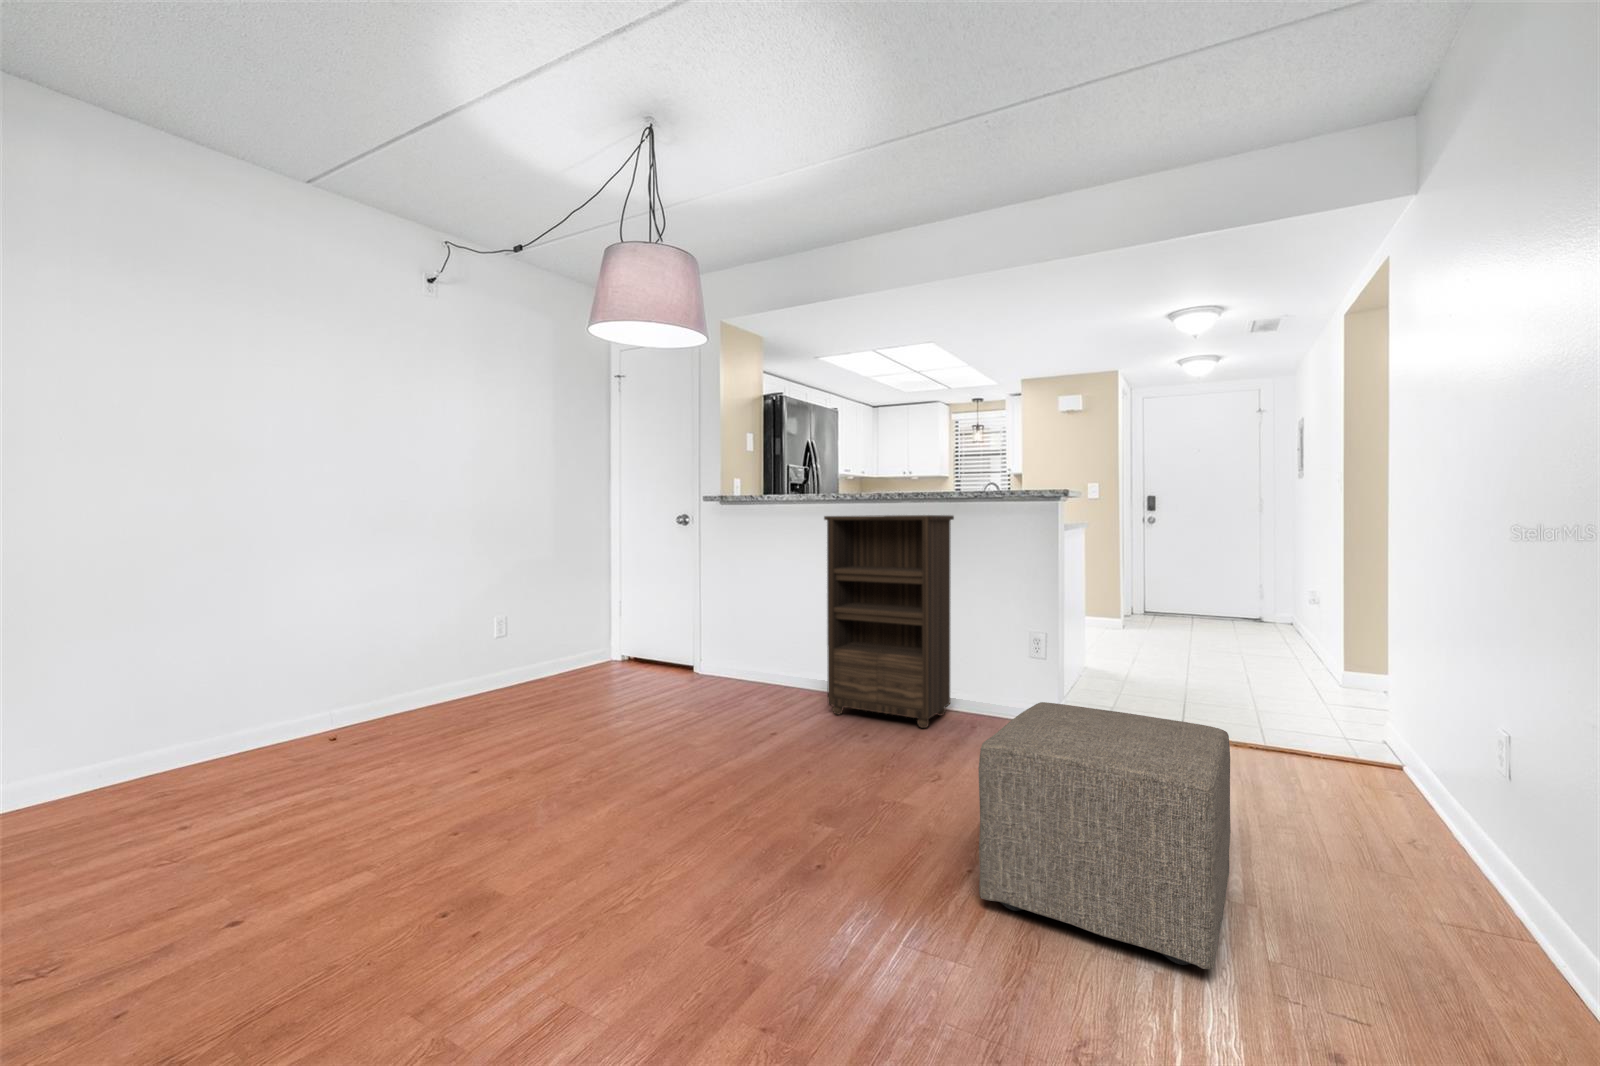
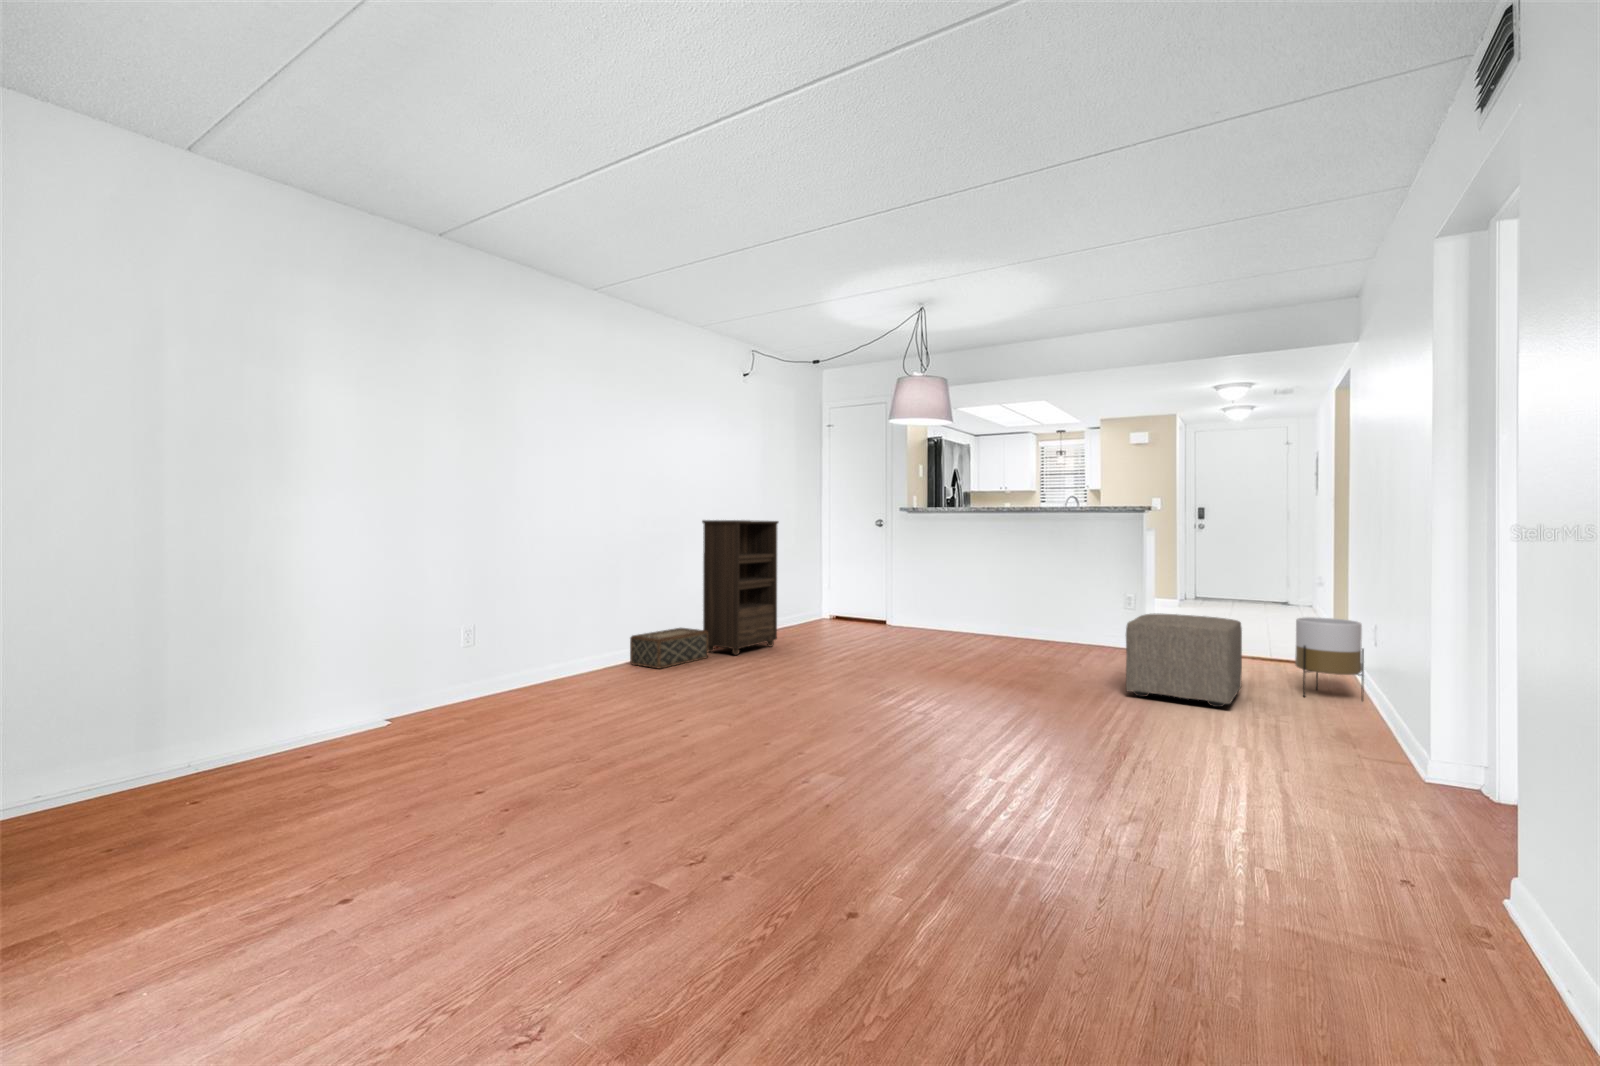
bookshelf: present [824,515,954,728] -> present [702,520,778,655]
woven basket: none [81,709,277,810] -> present [630,628,708,669]
planter: none [1339,714,1499,915] -> present [1295,617,1364,700]

